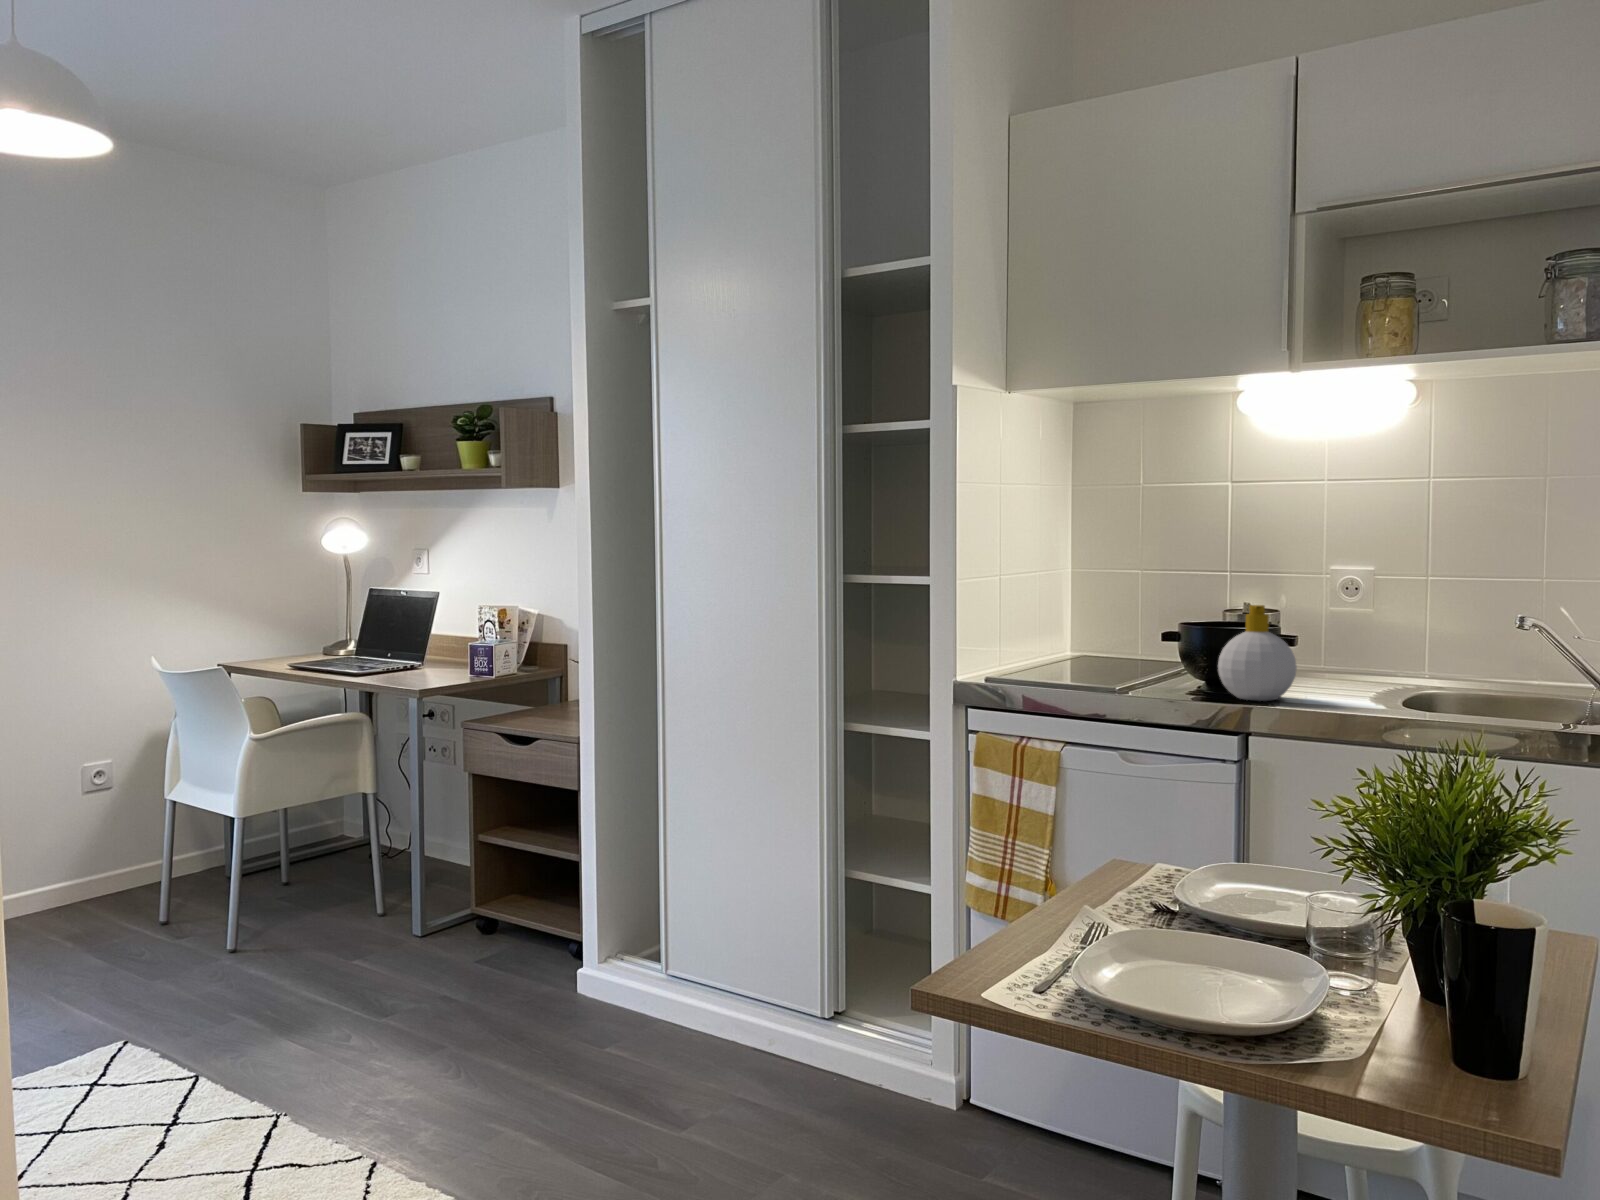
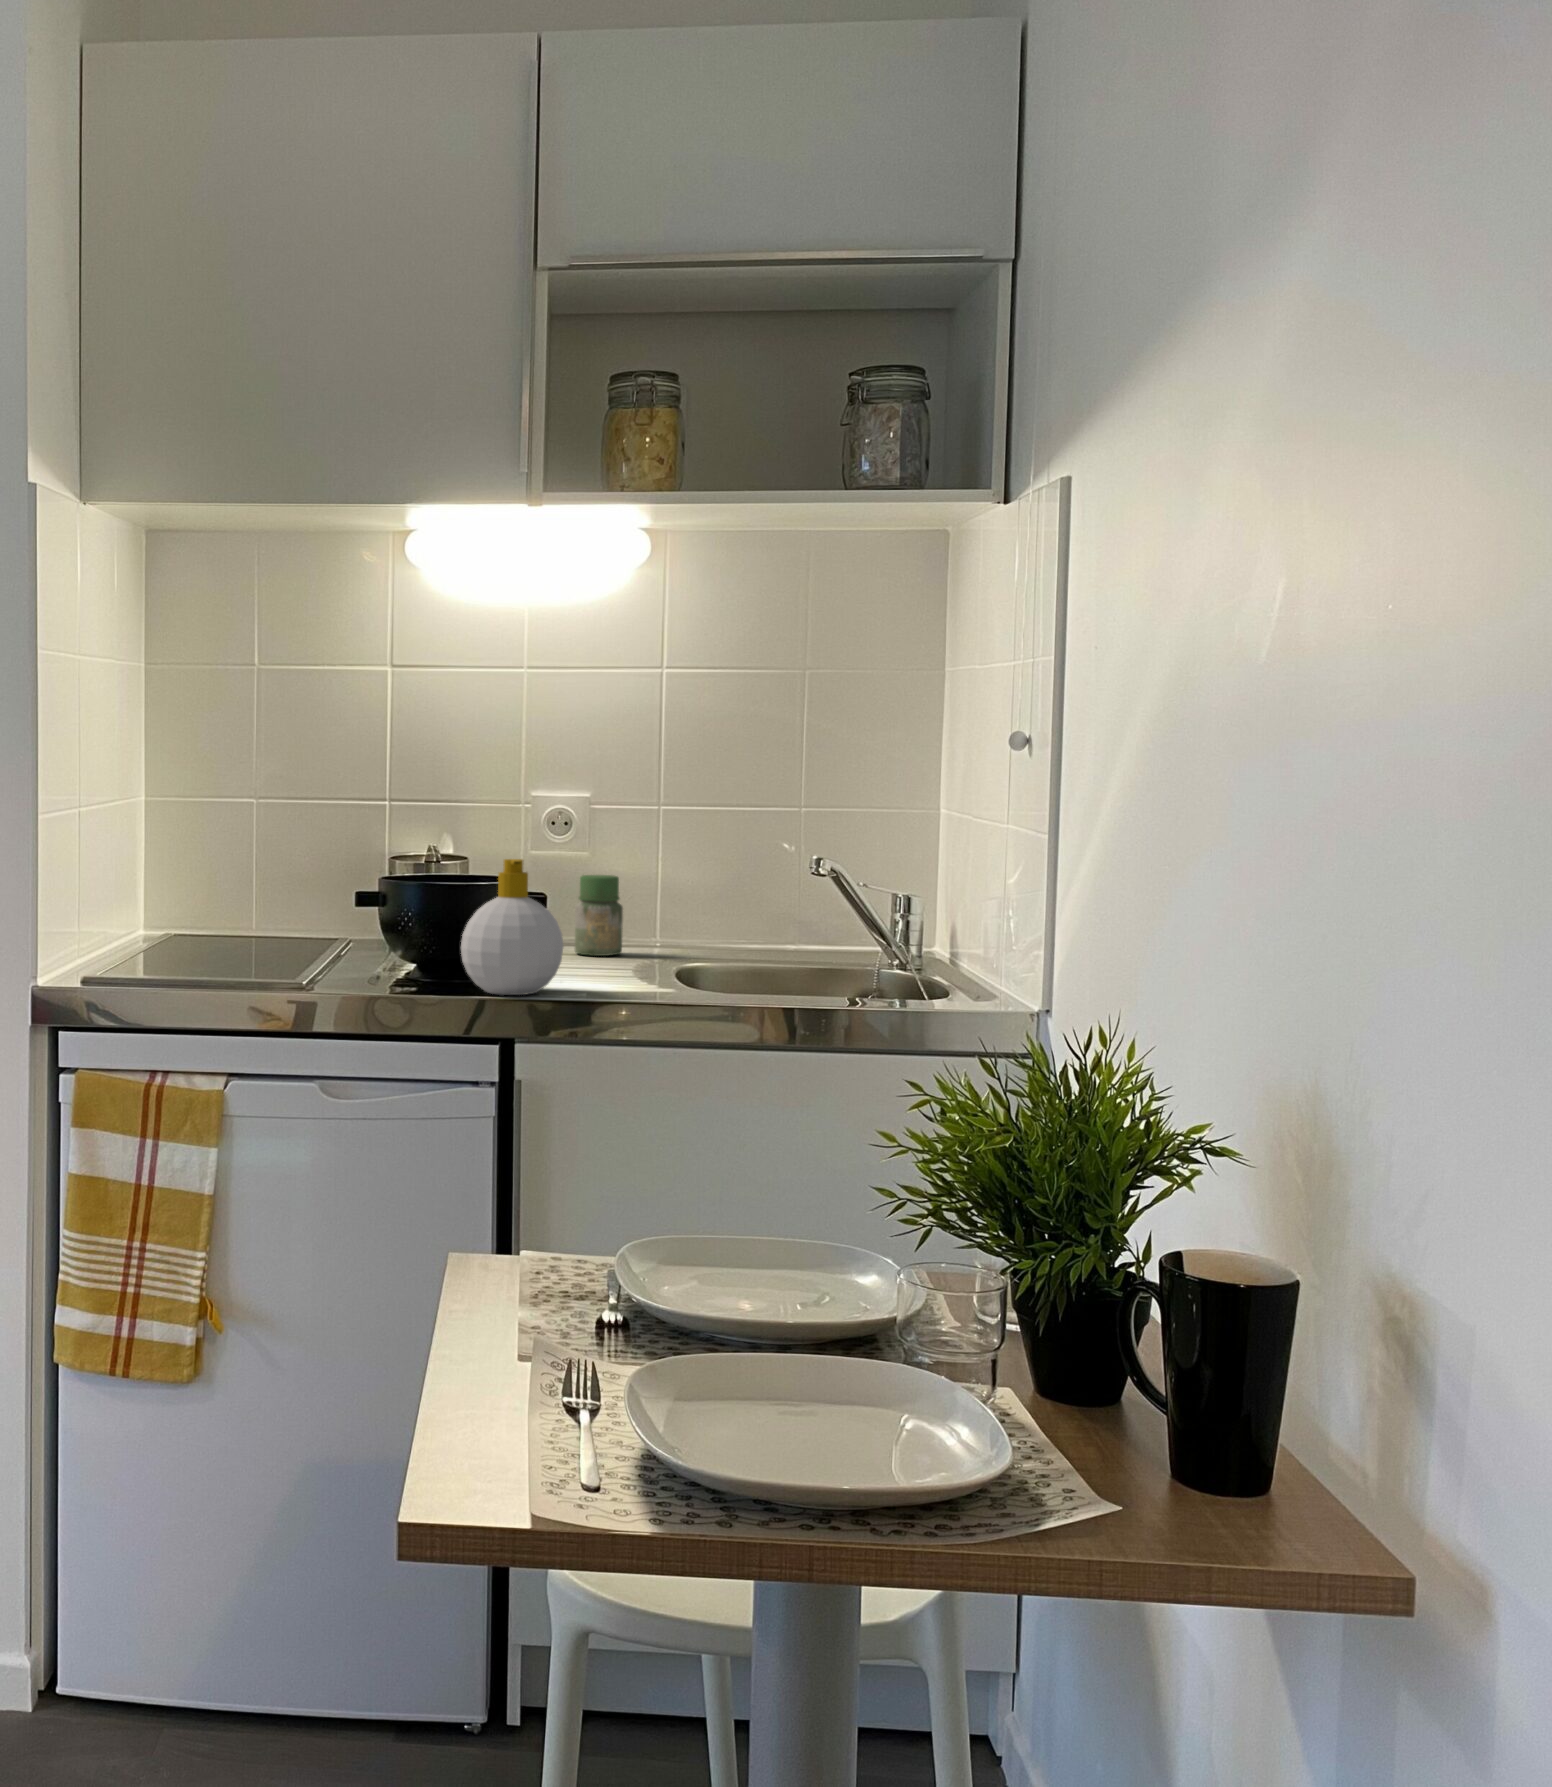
jar: none [1318,620,1356,677] -> present [575,875,623,956]

